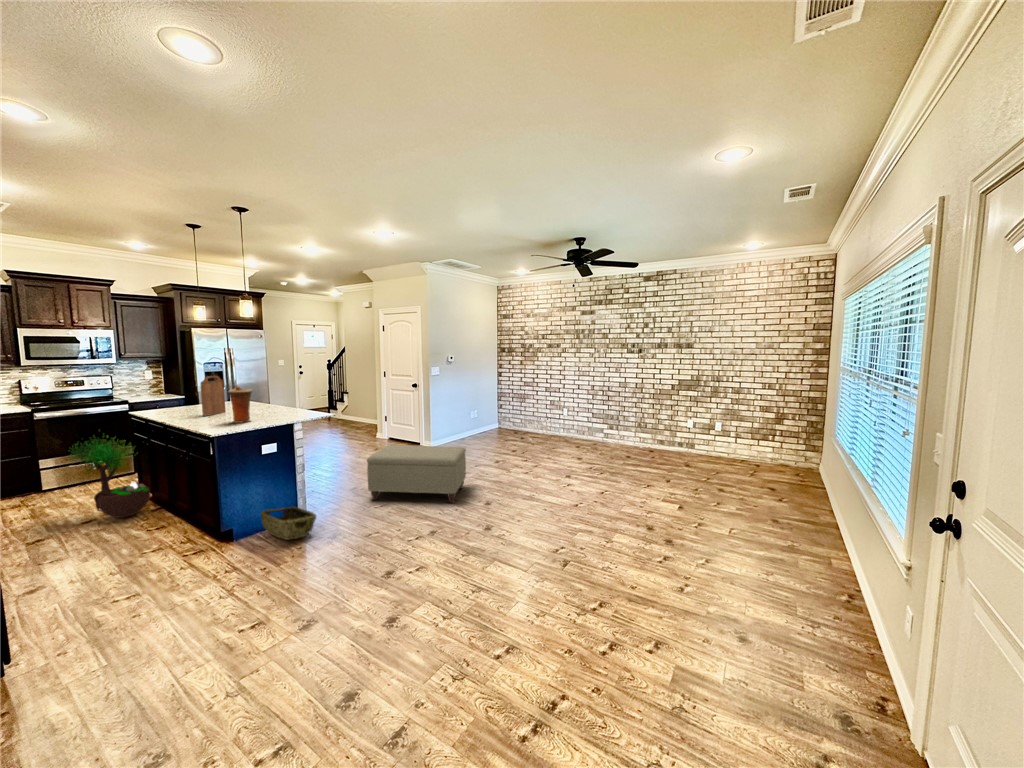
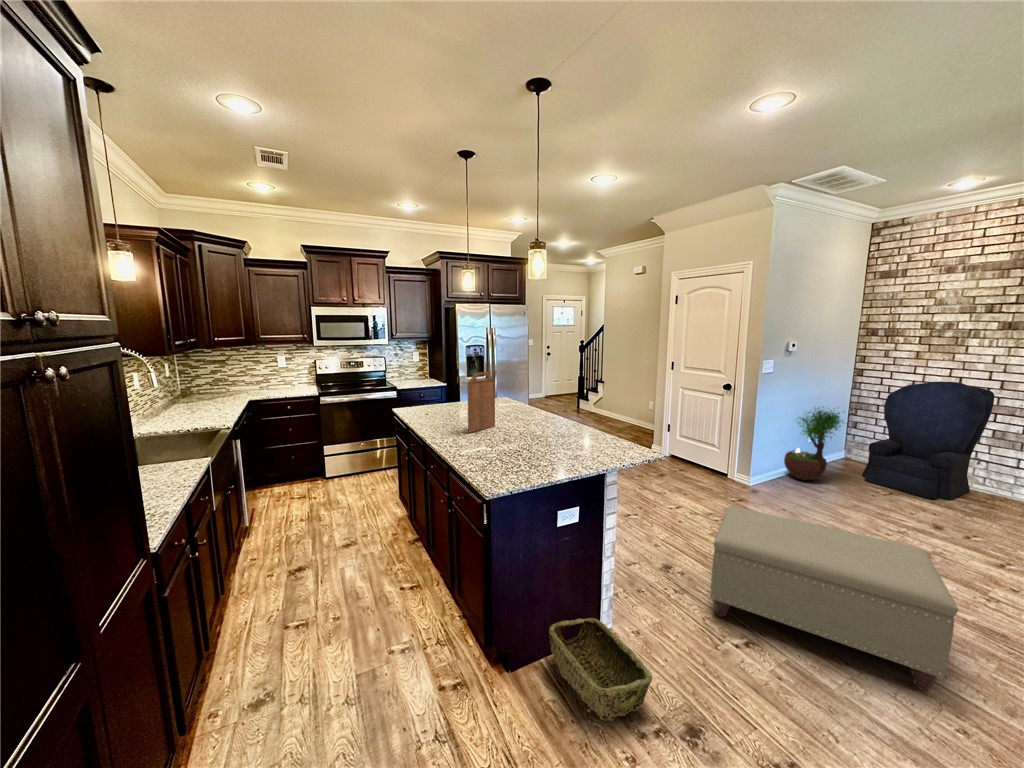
armchair: none [498,376,548,440] -> present [862,382,994,500]
vase: present [228,386,252,423] -> none [508,396,546,464]
potted tree: present [70,436,150,518] -> present [784,408,844,480]

